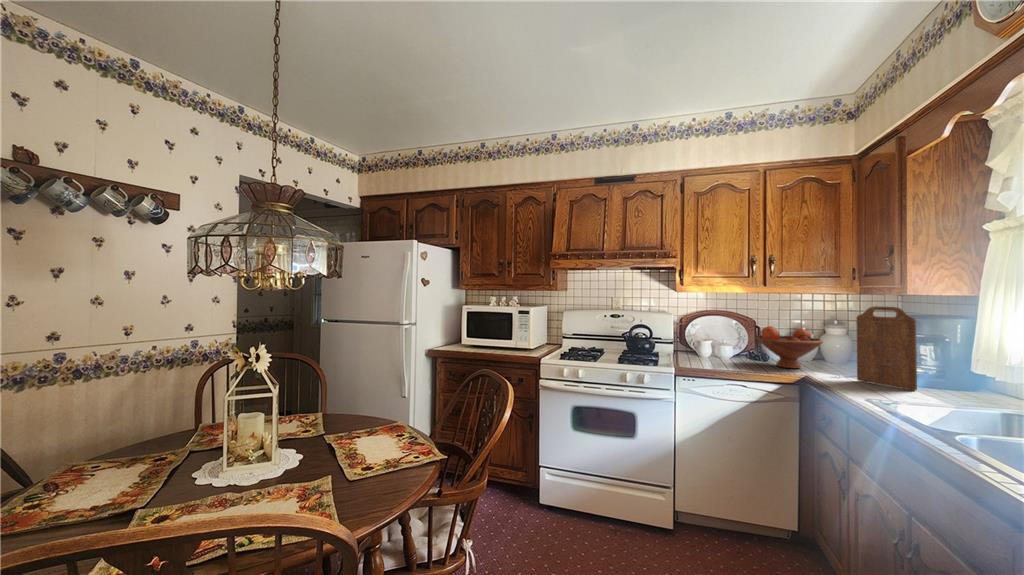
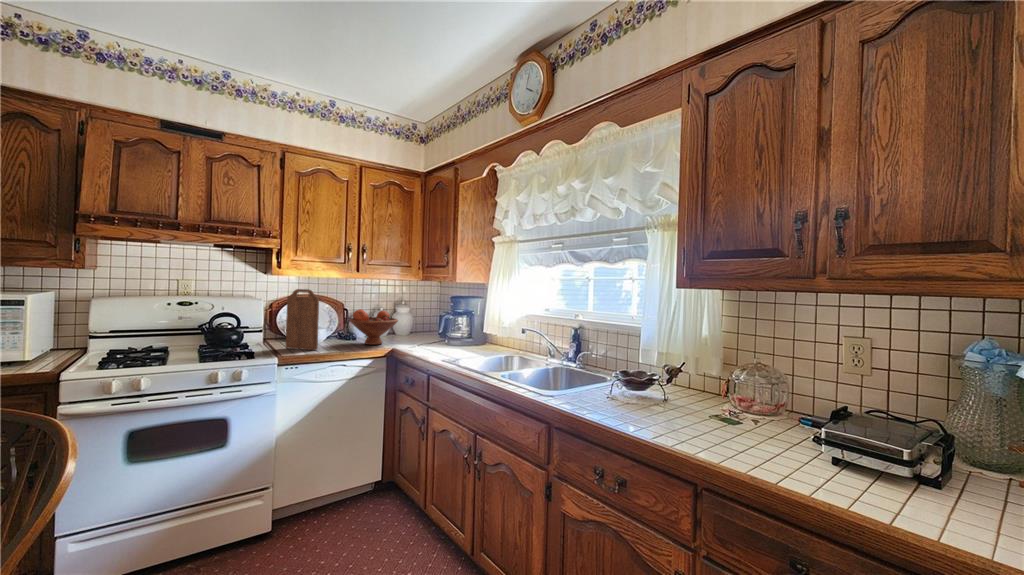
cutting board: present [856,306,917,391] -> present [286,289,319,350]

